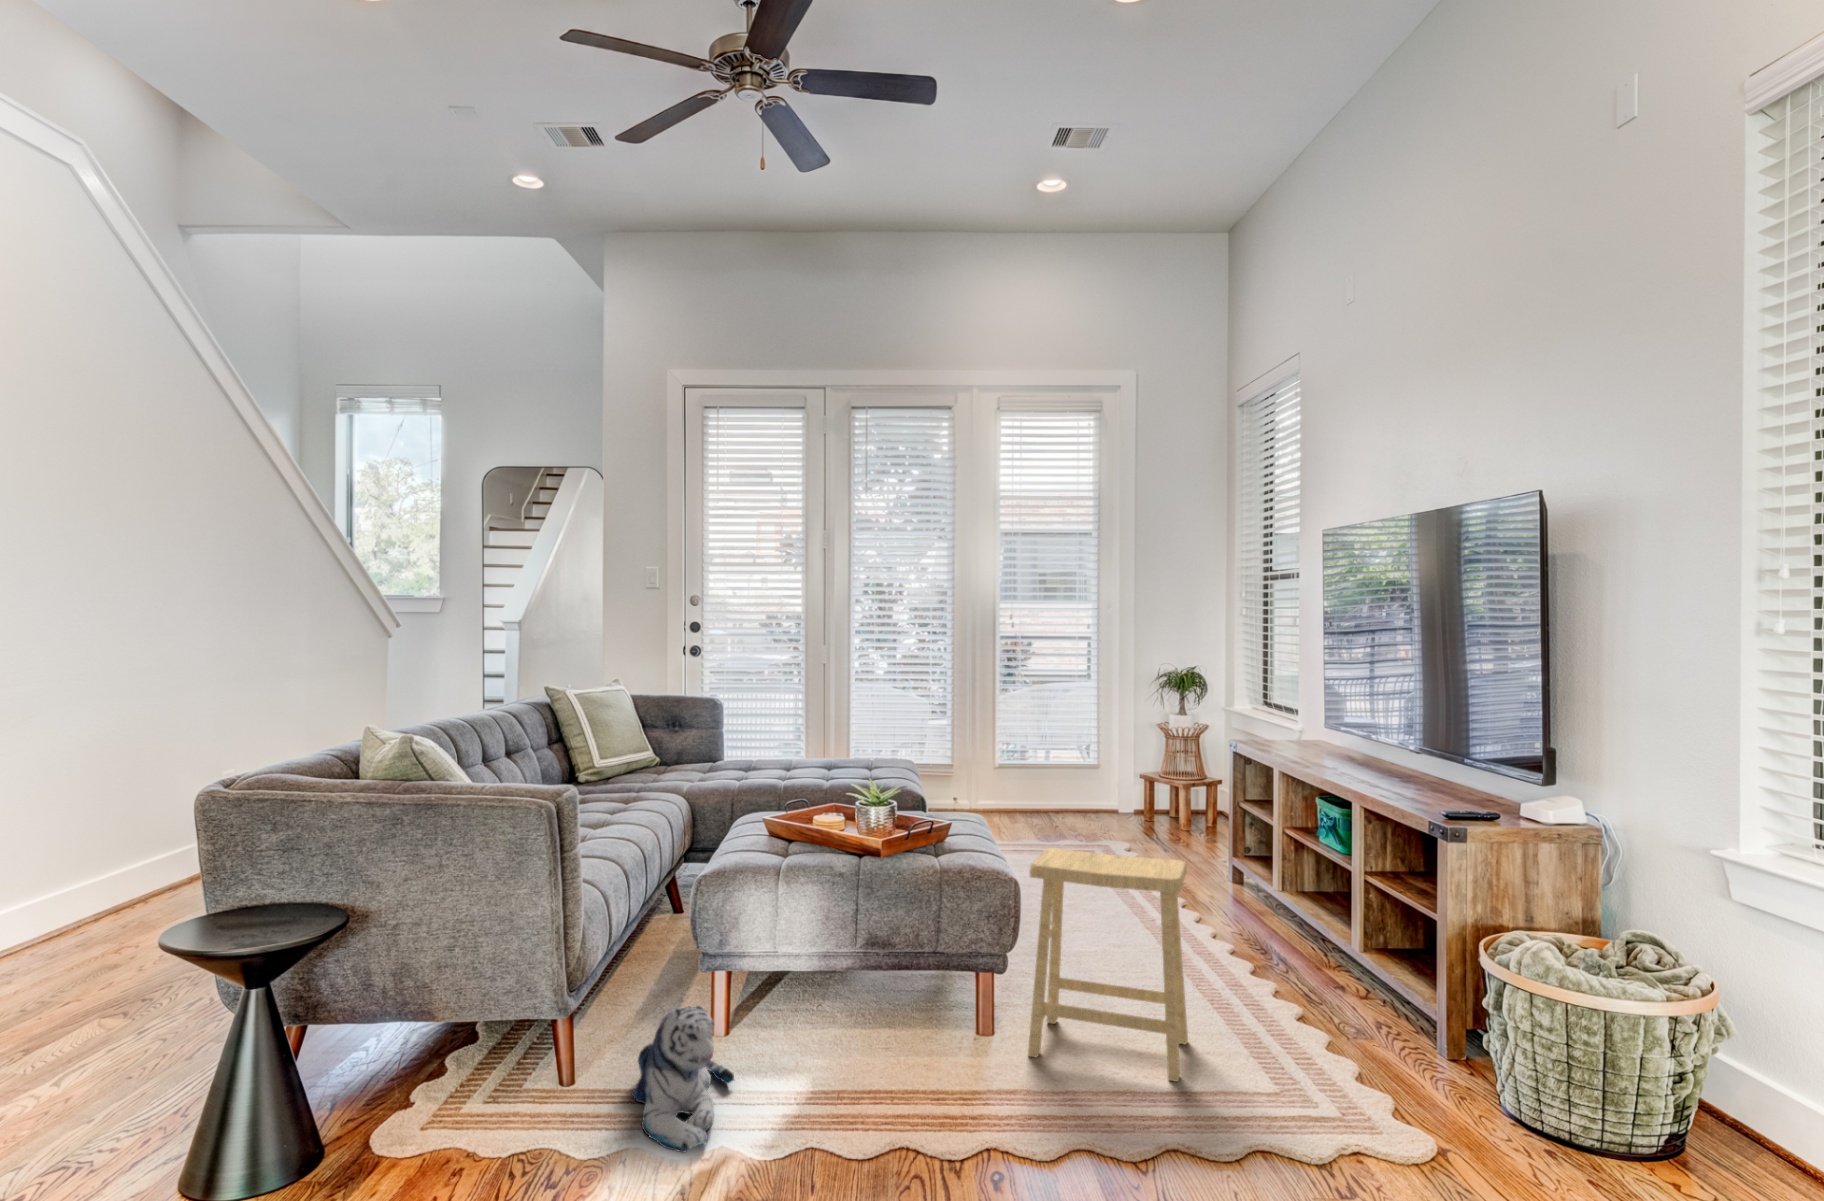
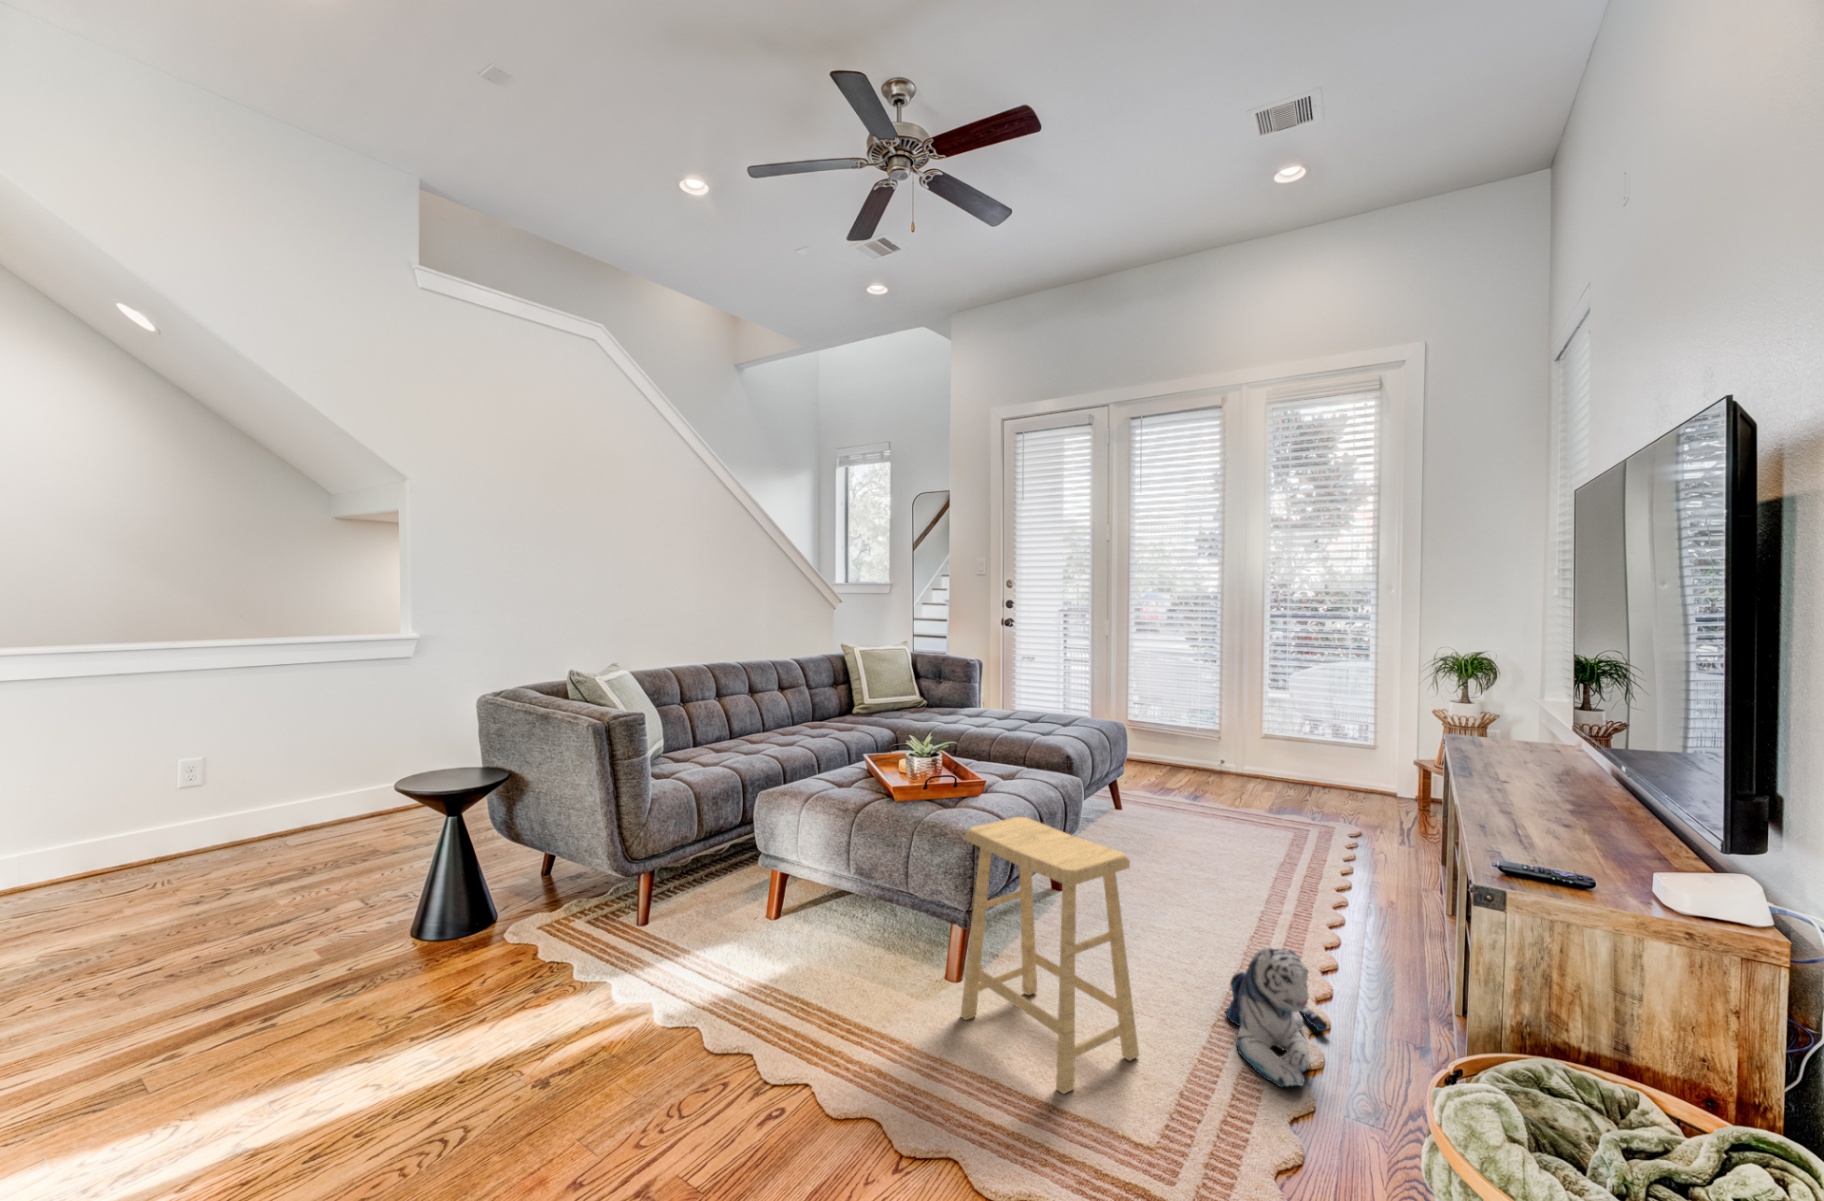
plush toy: present [631,1006,734,1153] -> present [1225,948,1328,1087]

